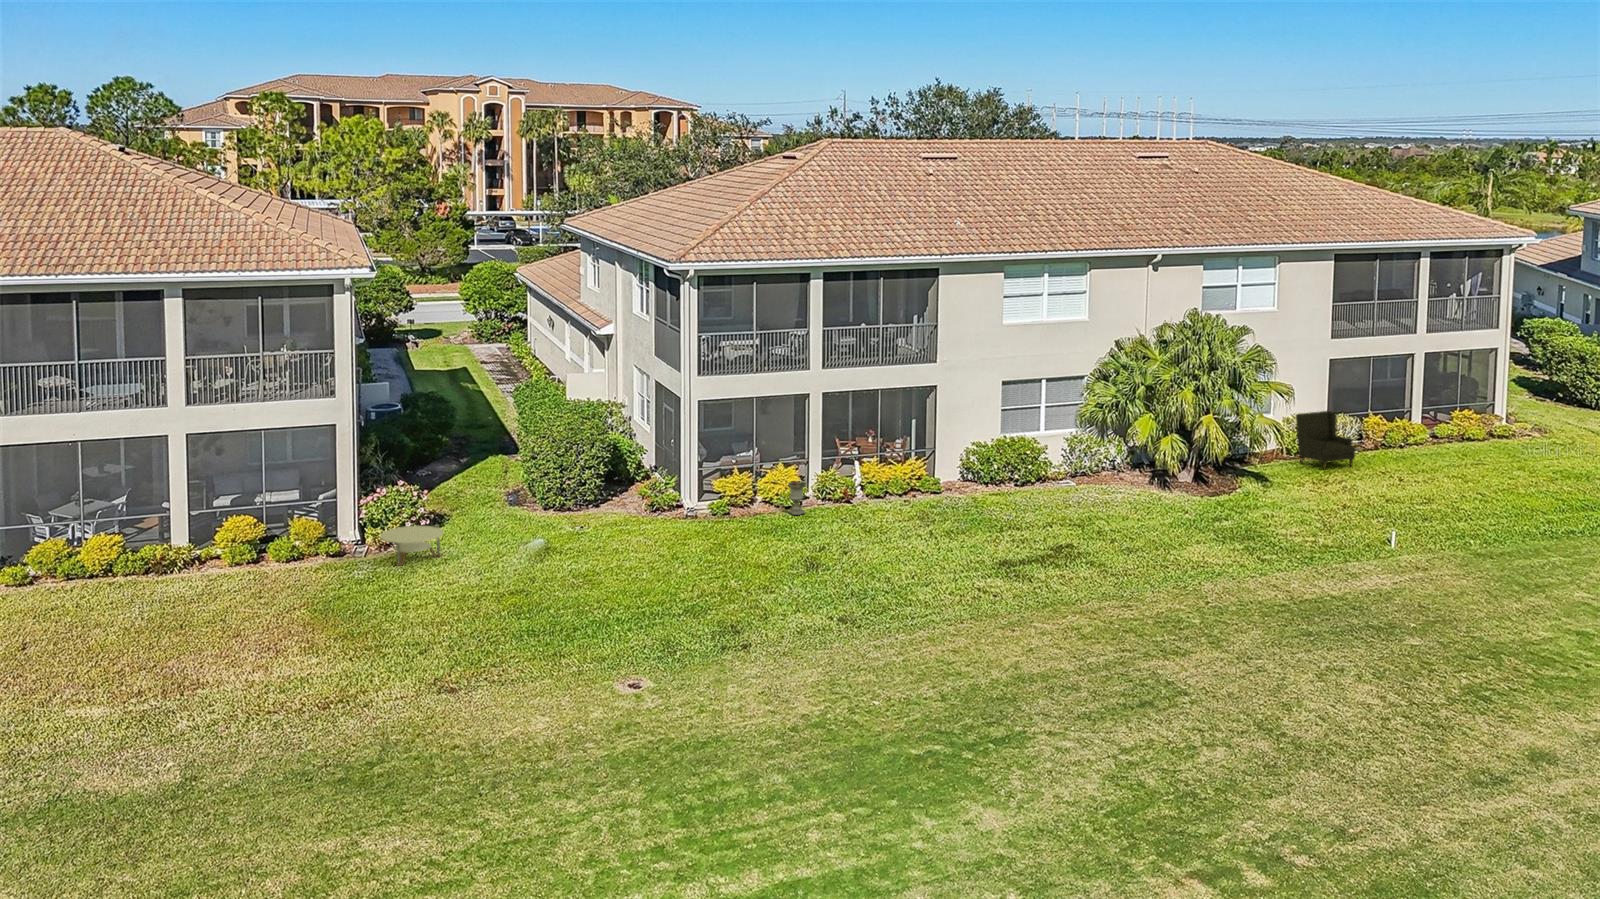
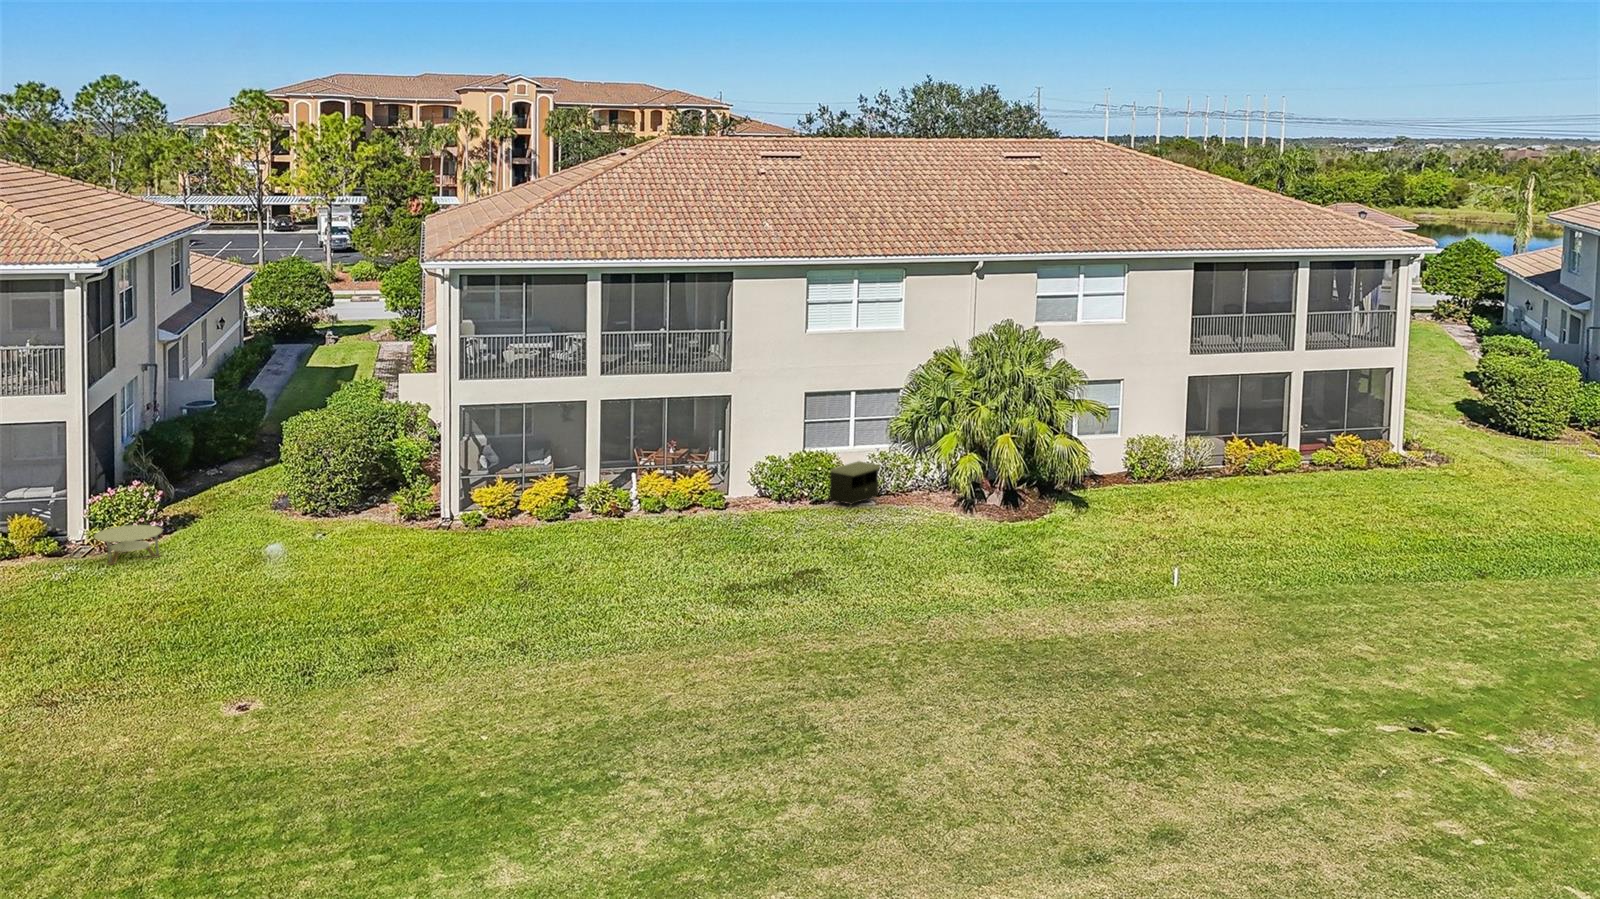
chair: present [1296,411,1356,469] -> none [1139,431,1201,494]
storage bench: none [1032,446,1076,489] -> present [830,461,880,506]
planter: present [788,481,806,515] -> none [547,490,567,526]

